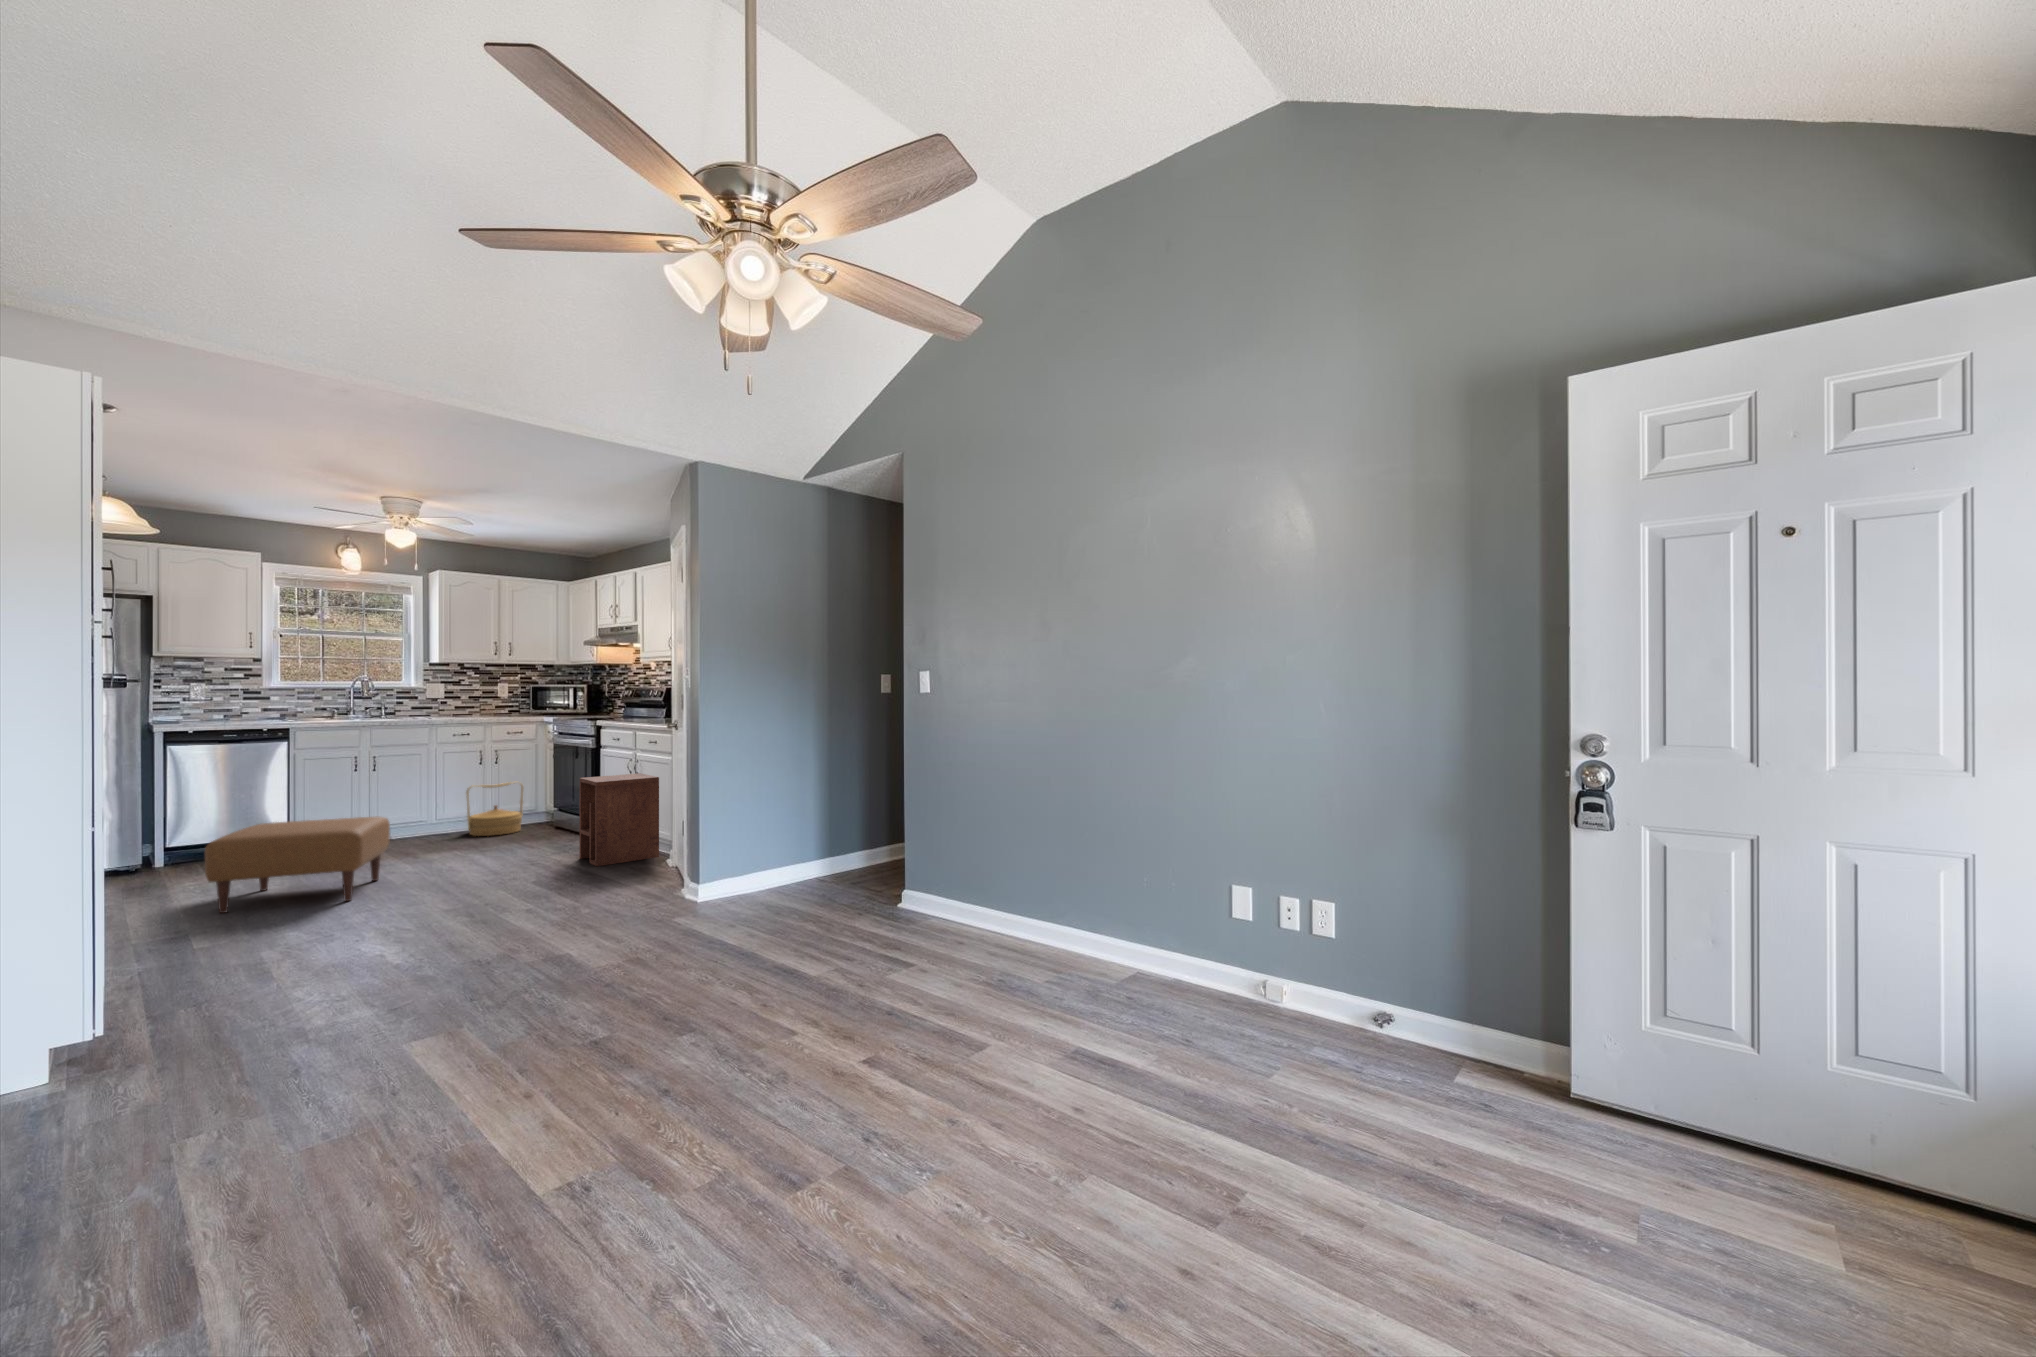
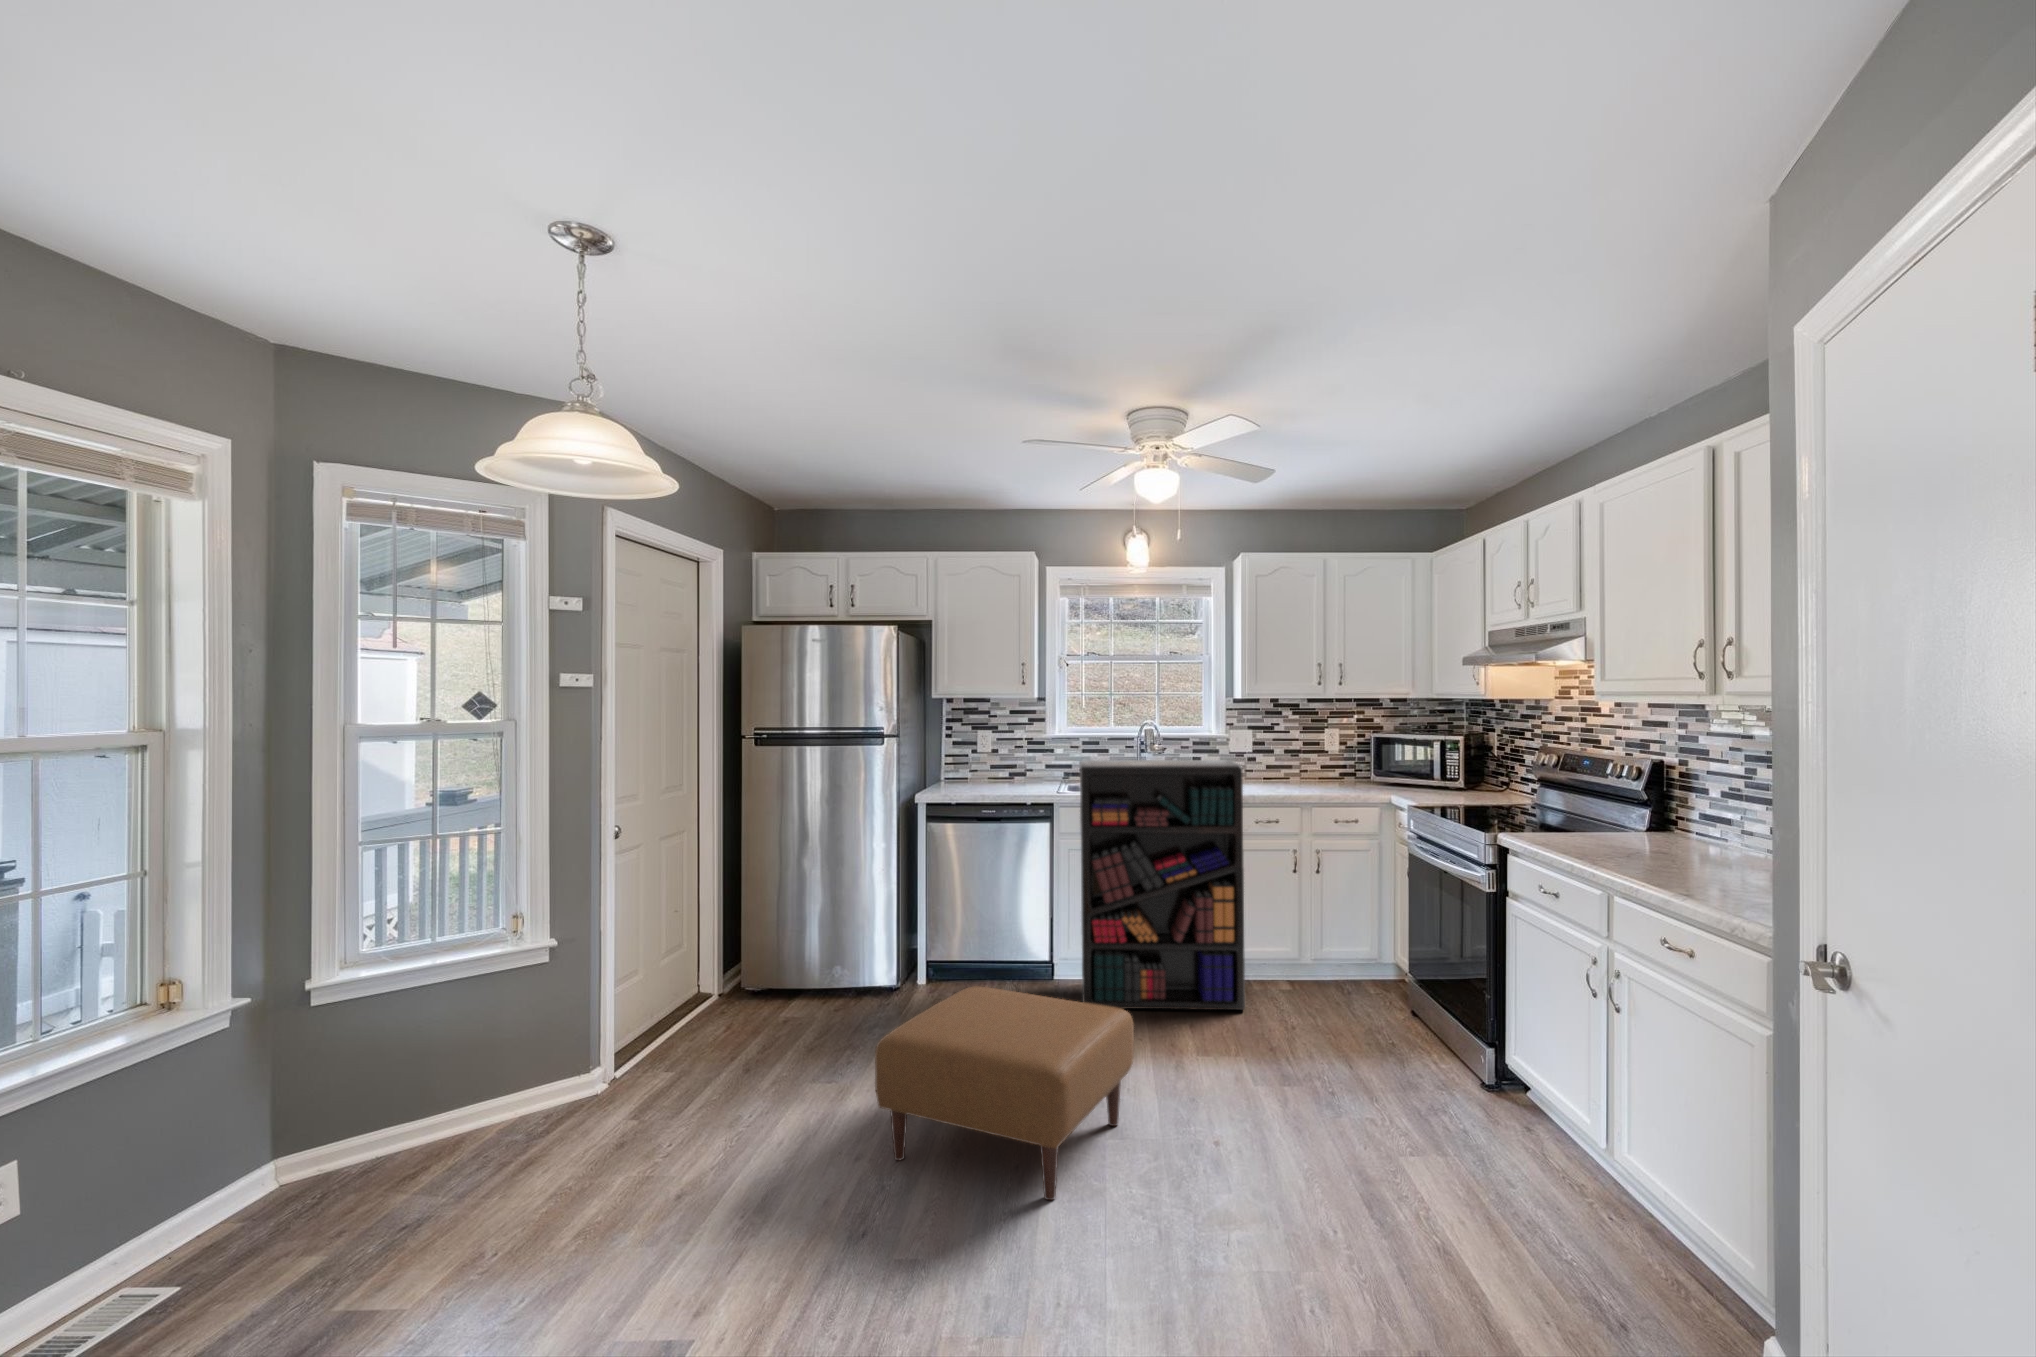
bookshelf: none [314,697,448,857] -> present [1080,760,1245,1010]
side table: present [579,773,659,866] -> none [1470,990,1682,1252]
woven basket: present [466,783,524,836] -> none [1274,913,1362,1011]

